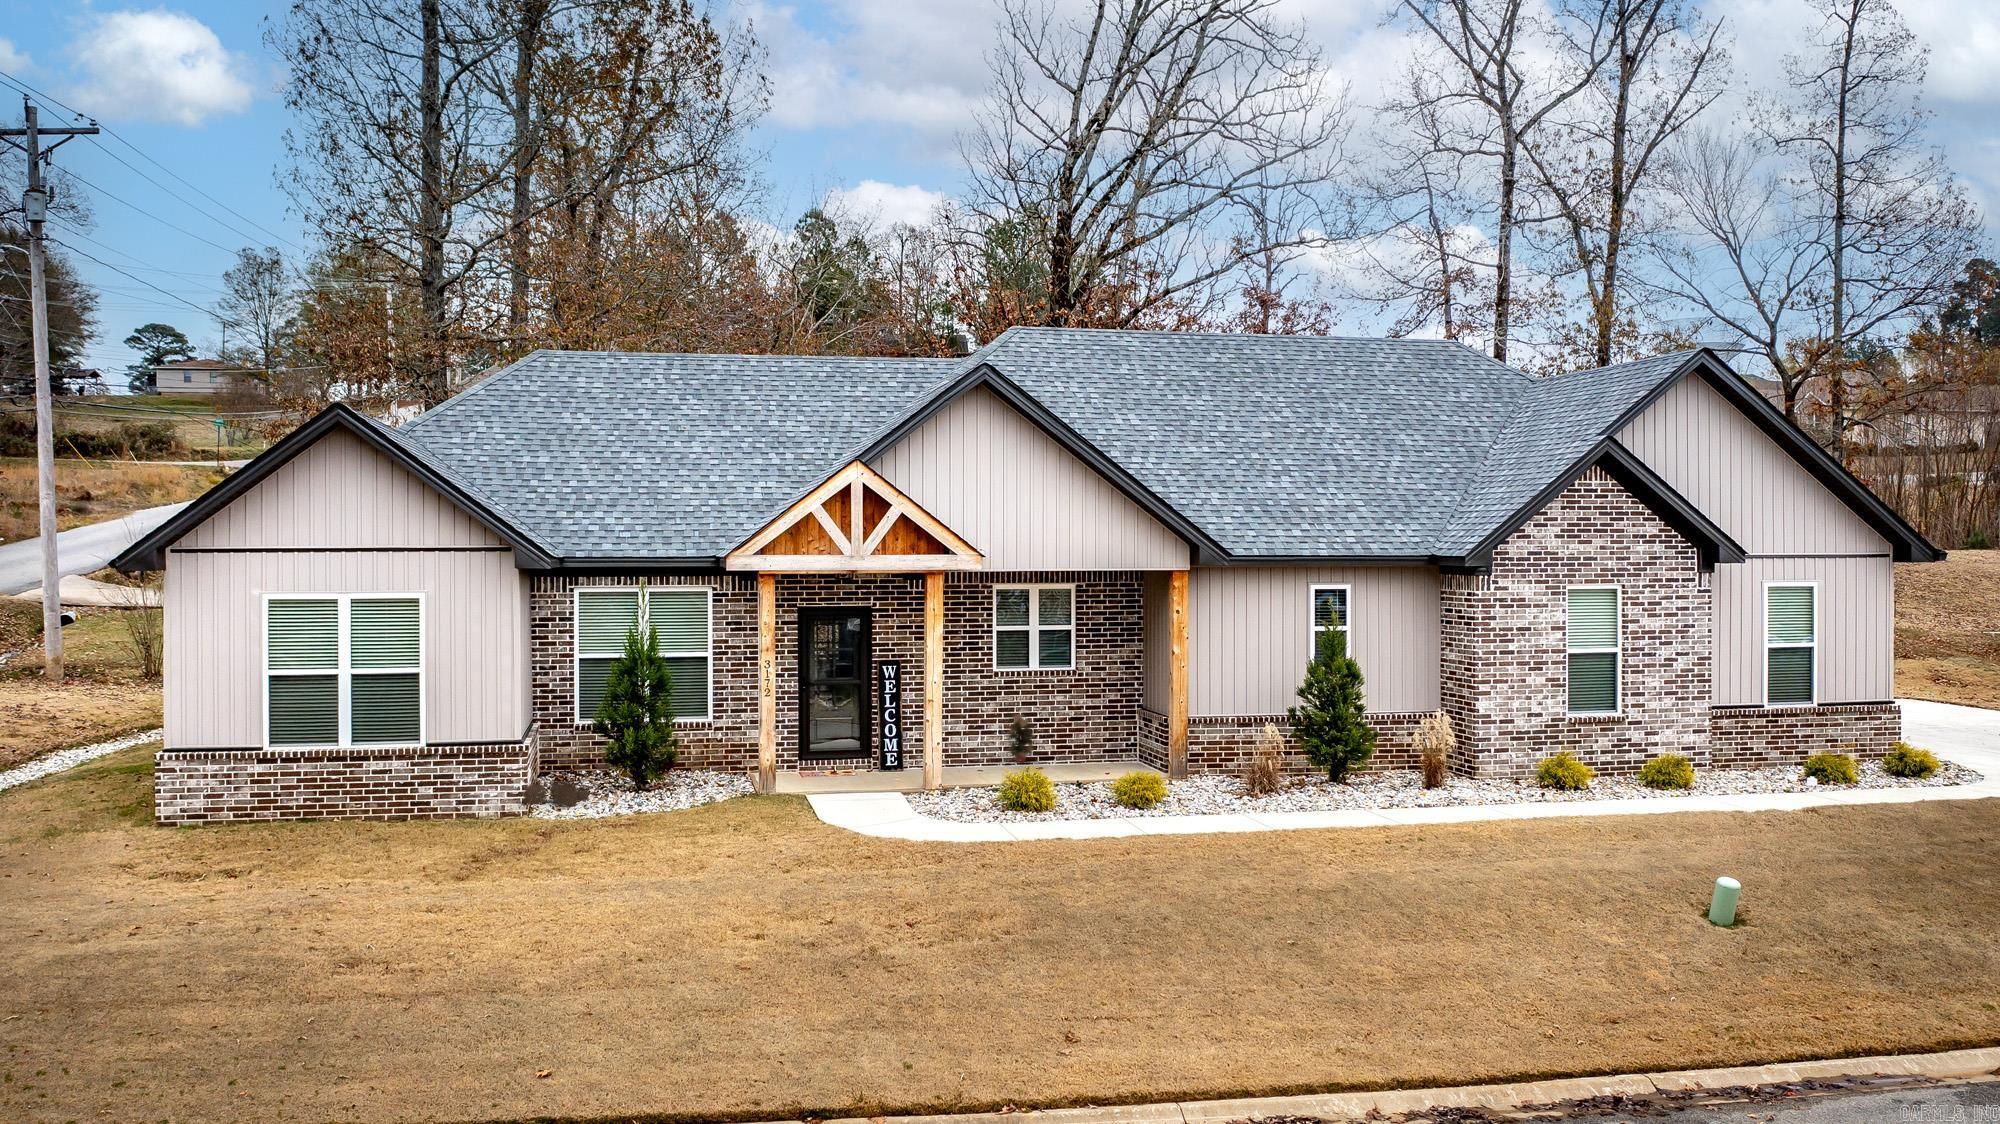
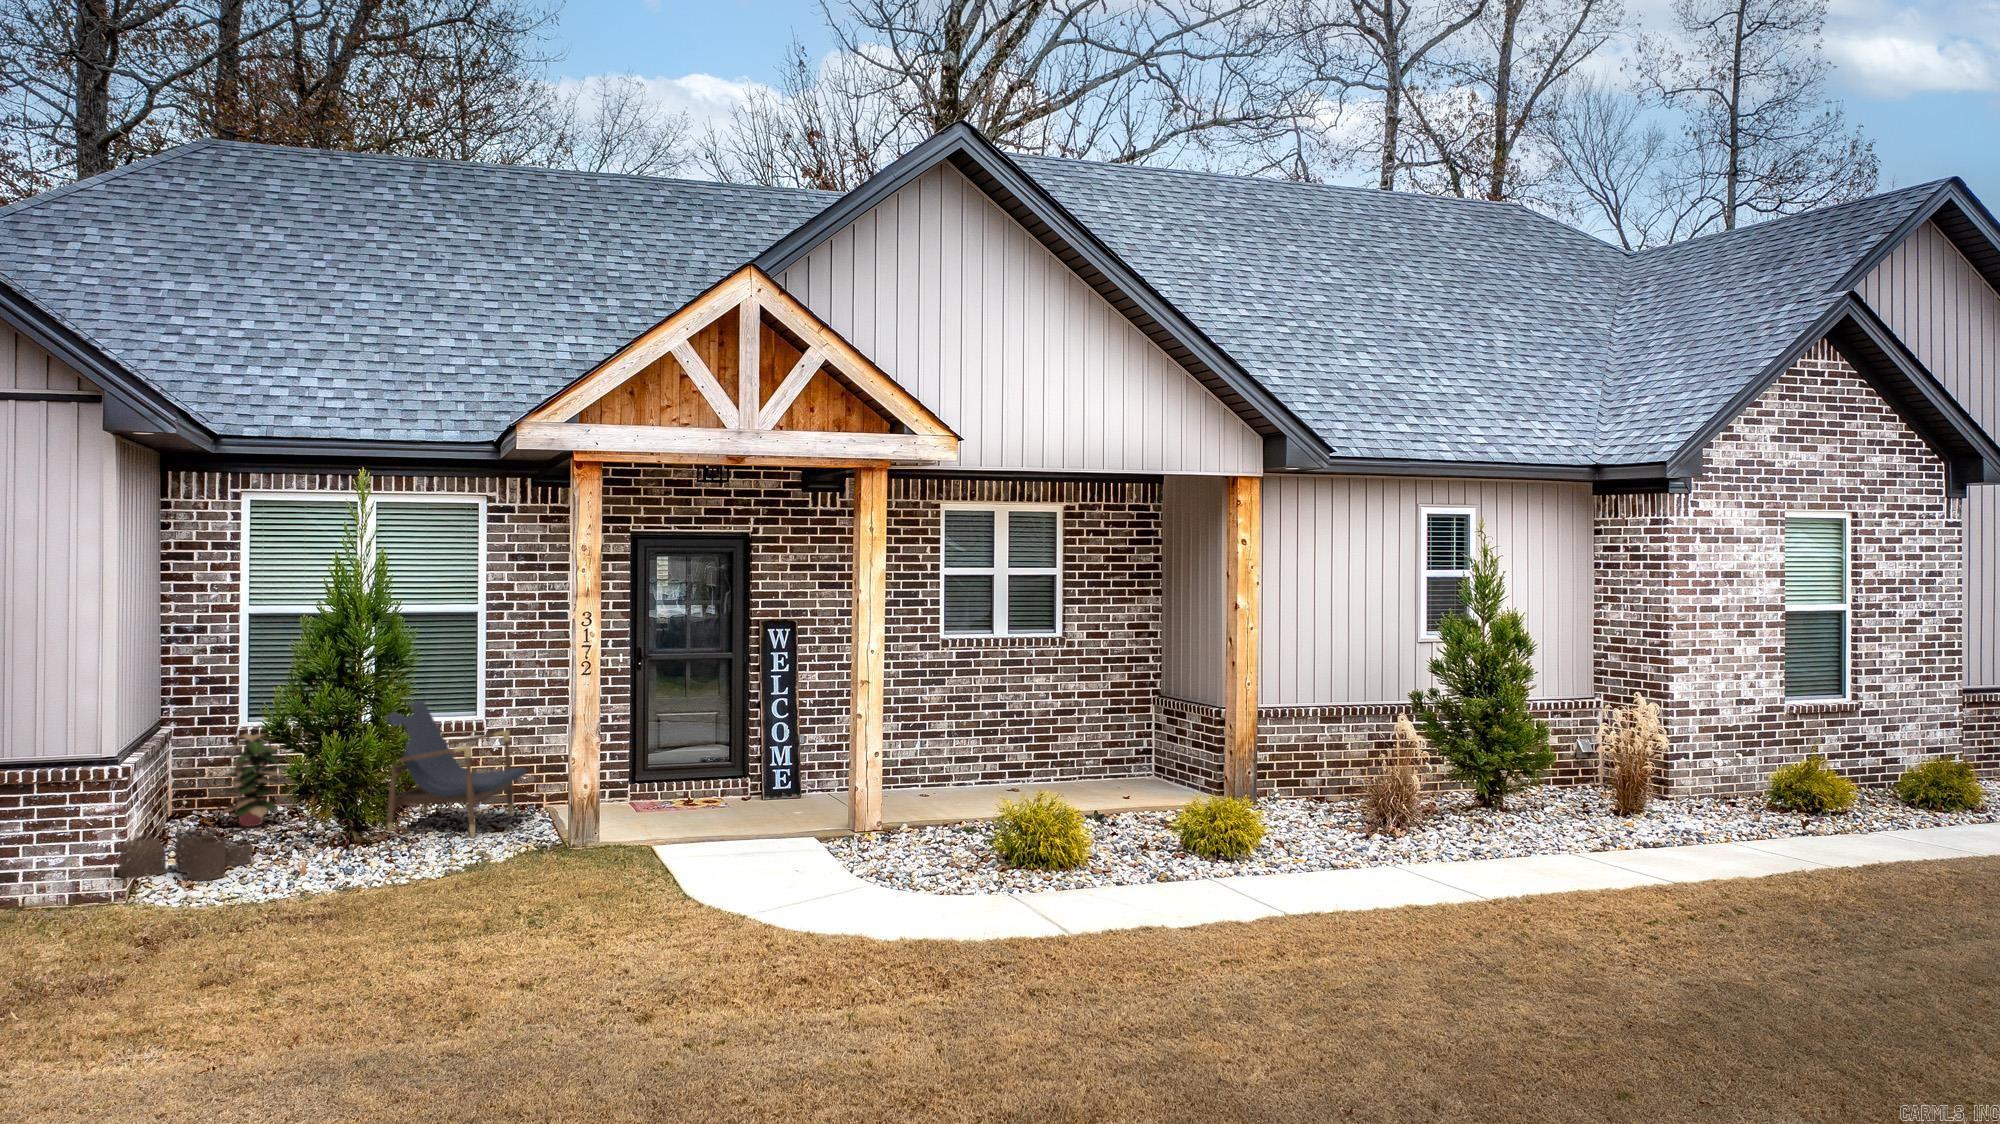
lounge chair: none [654,710,735,789] -> present [386,701,527,838]
decorative plant: present [1007,714,1034,762] -> present [220,734,285,827]

